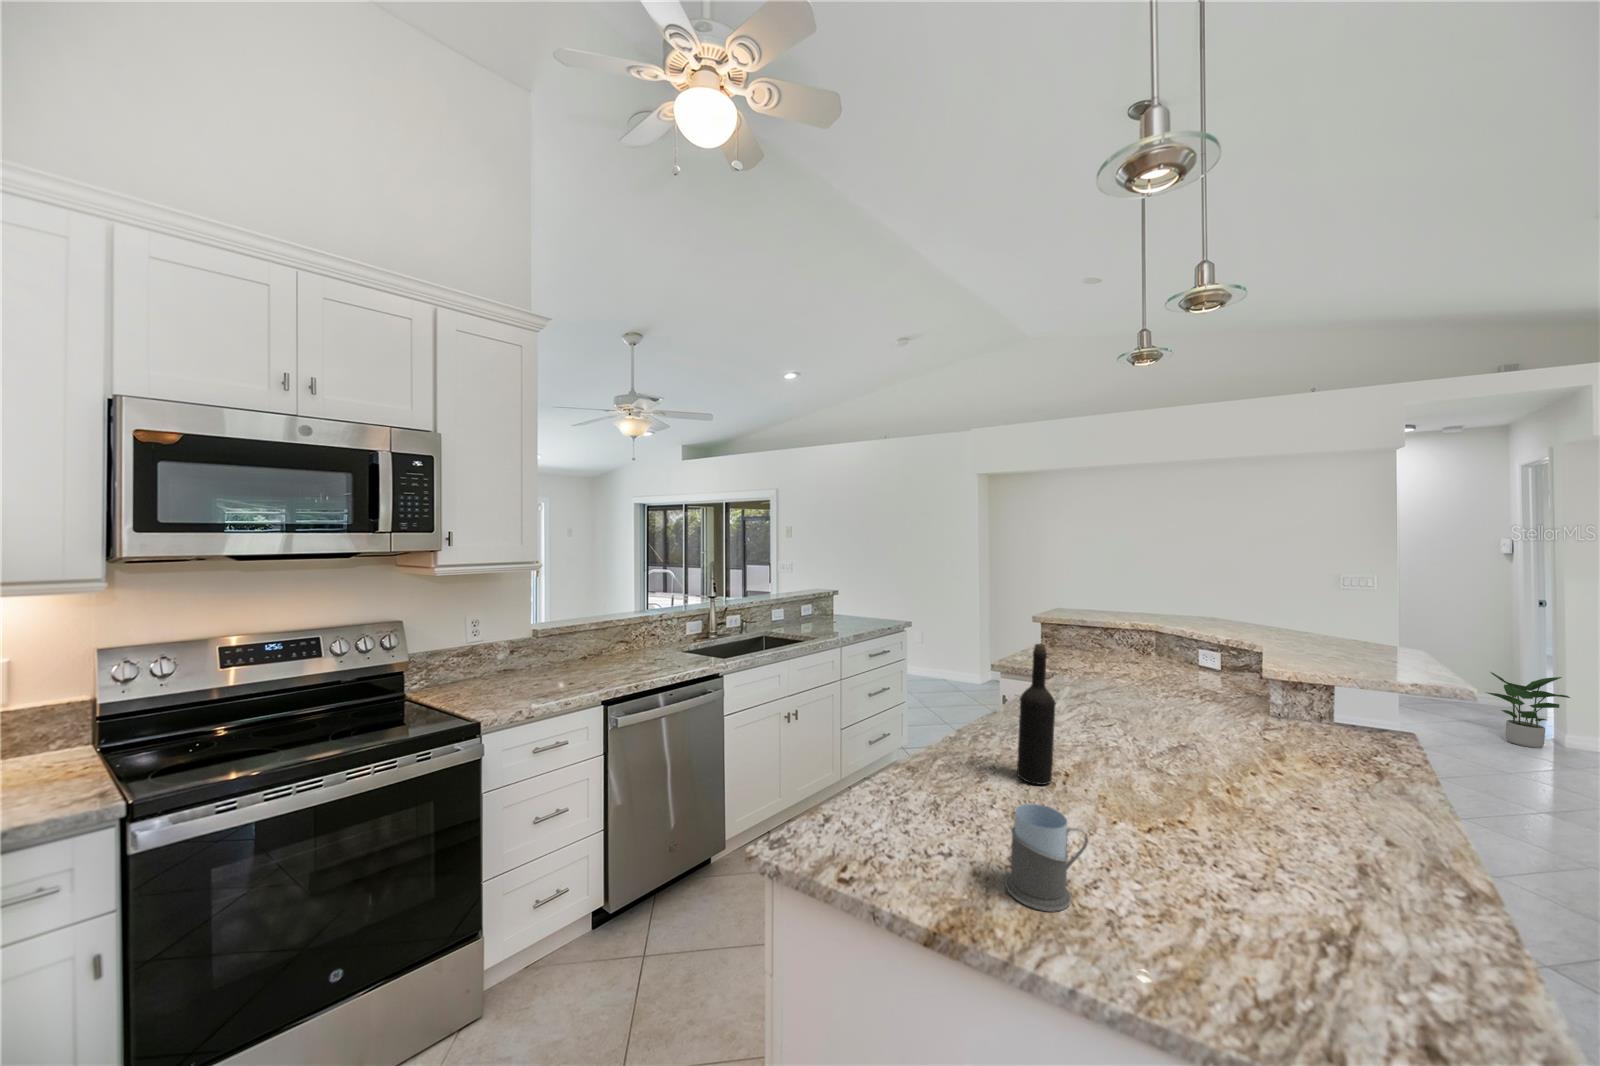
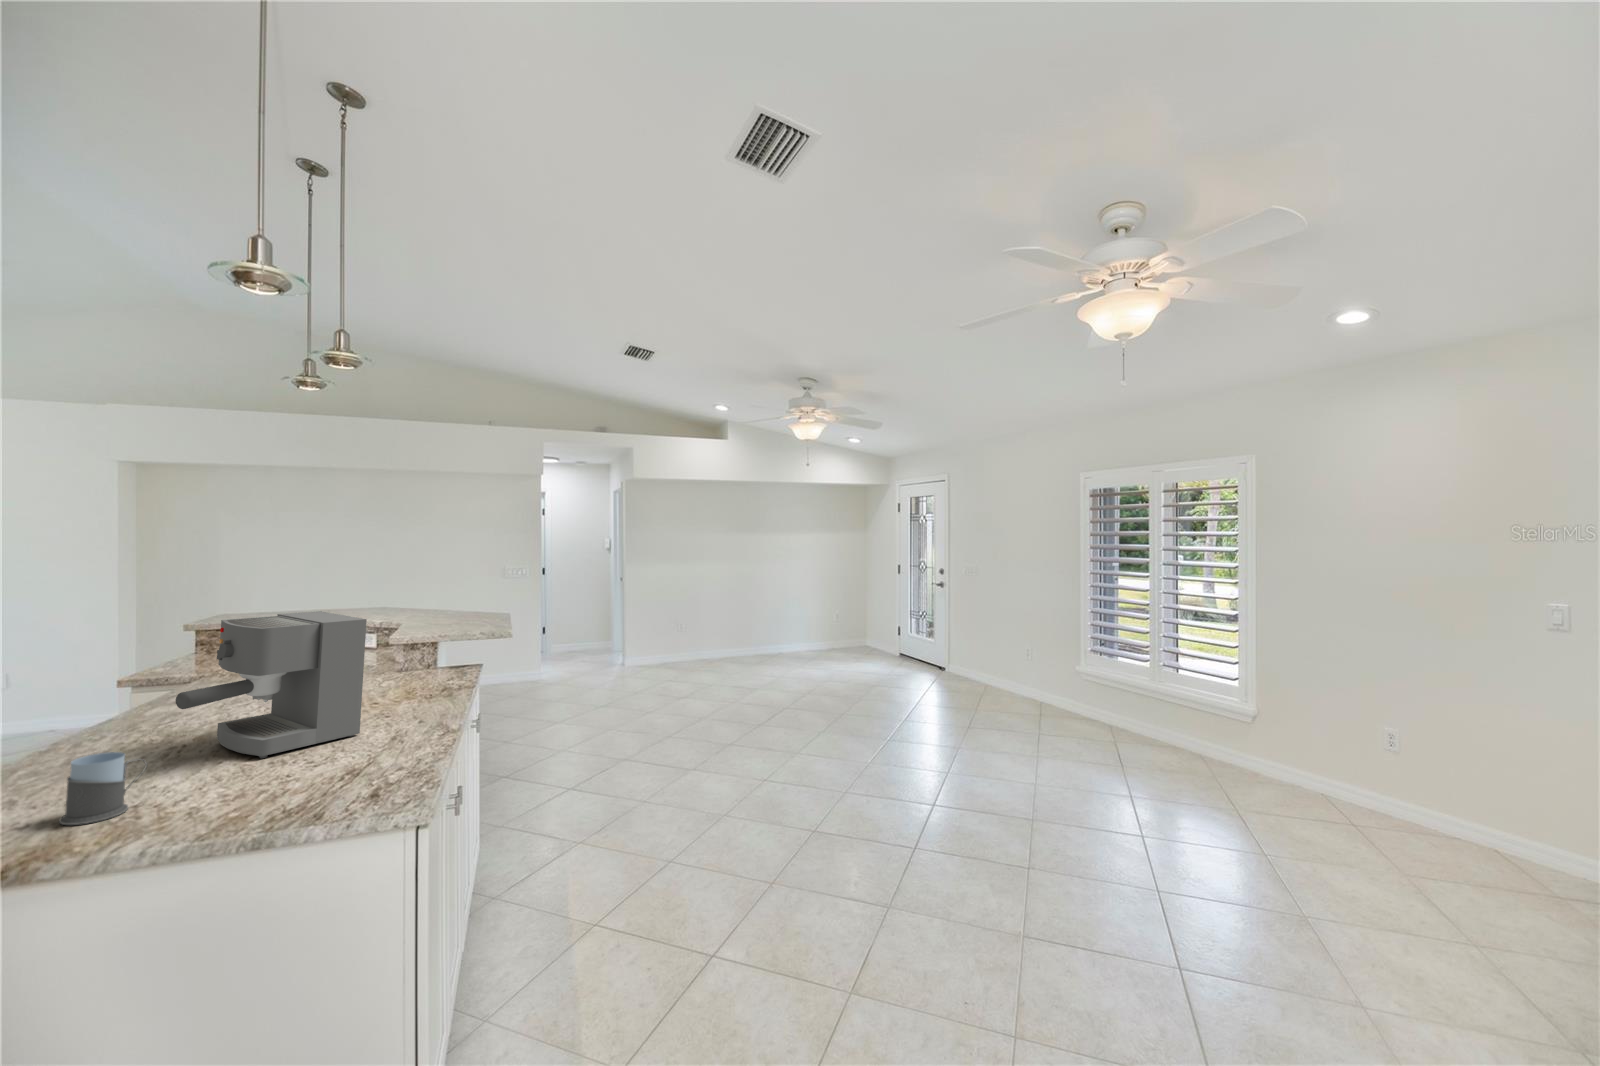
coffee maker: none [1095,631,1353,864] -> present [176,611,367,758]
wine bottle: present [1017,644,1055,785] -> none [105,640,151,761]
potted plant: present [1488,672,1570,748] -> none [588,621,620,667]

